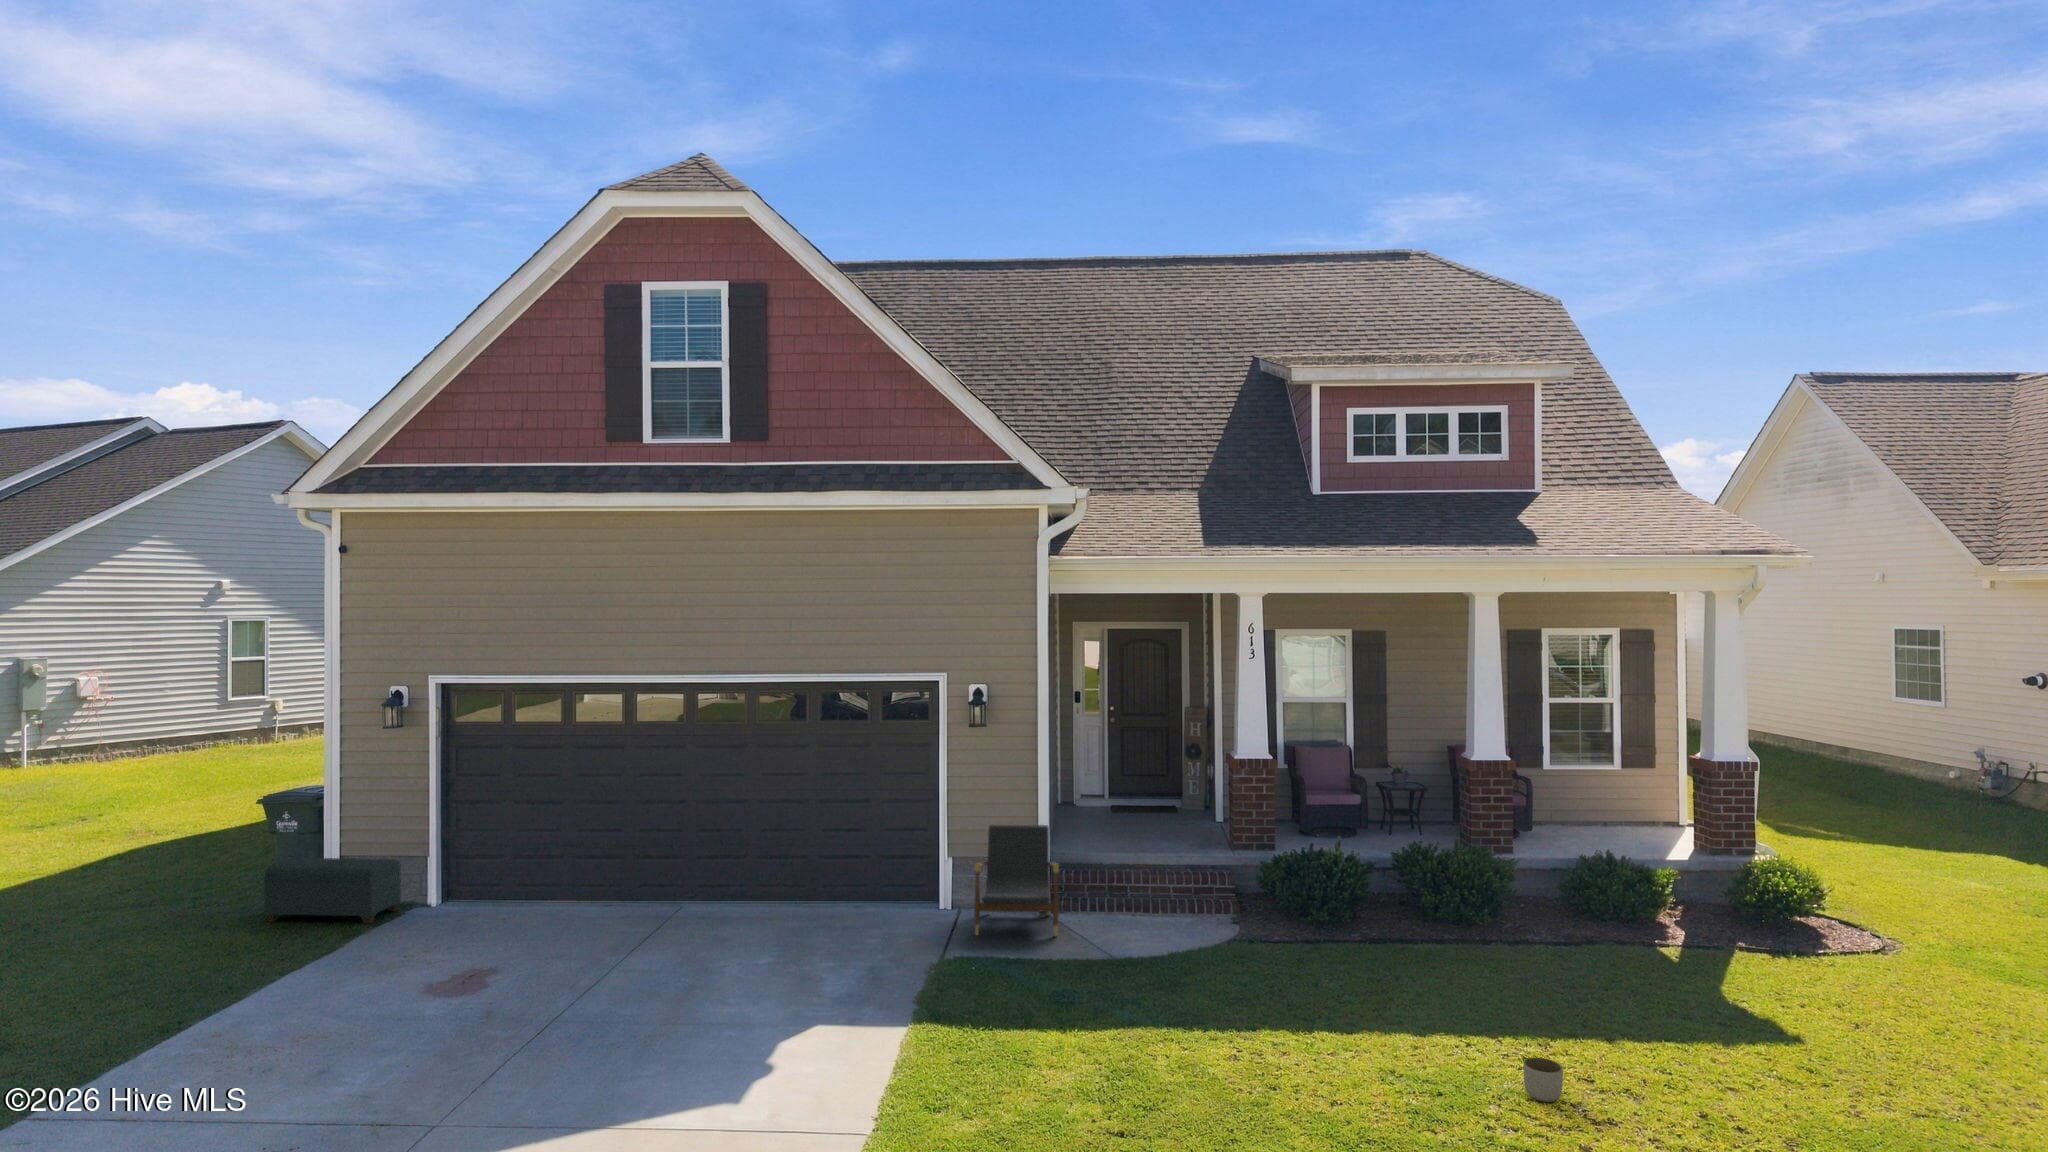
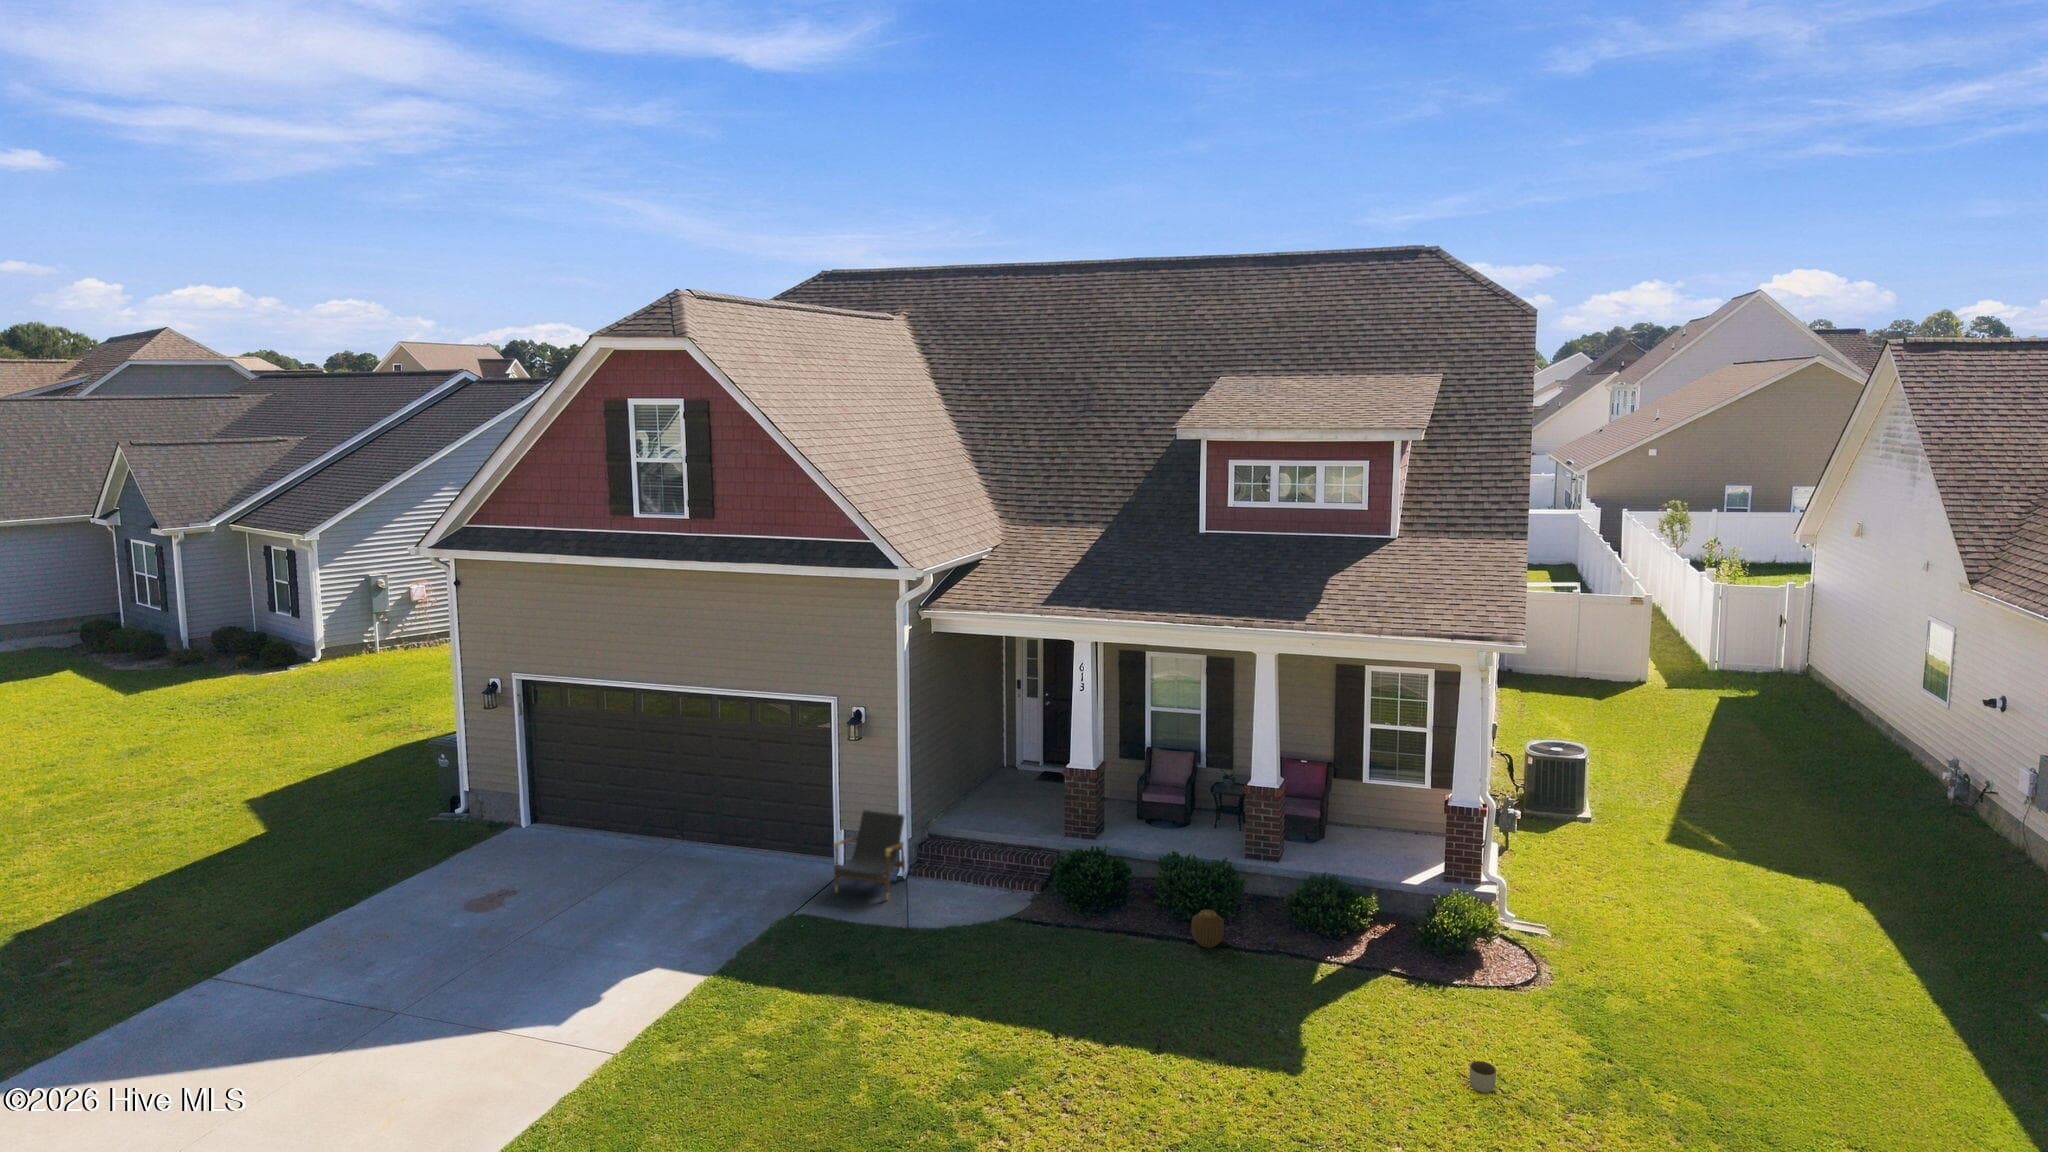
bench: present [264,858,401,923] -> none [430,784,512,834]
woven basket: none [1473,893,1516,940] -> present [1192,909,1224,948]
planter: present [1523,1057,1563,1102] -> present [1470,1061,1496,1093]

